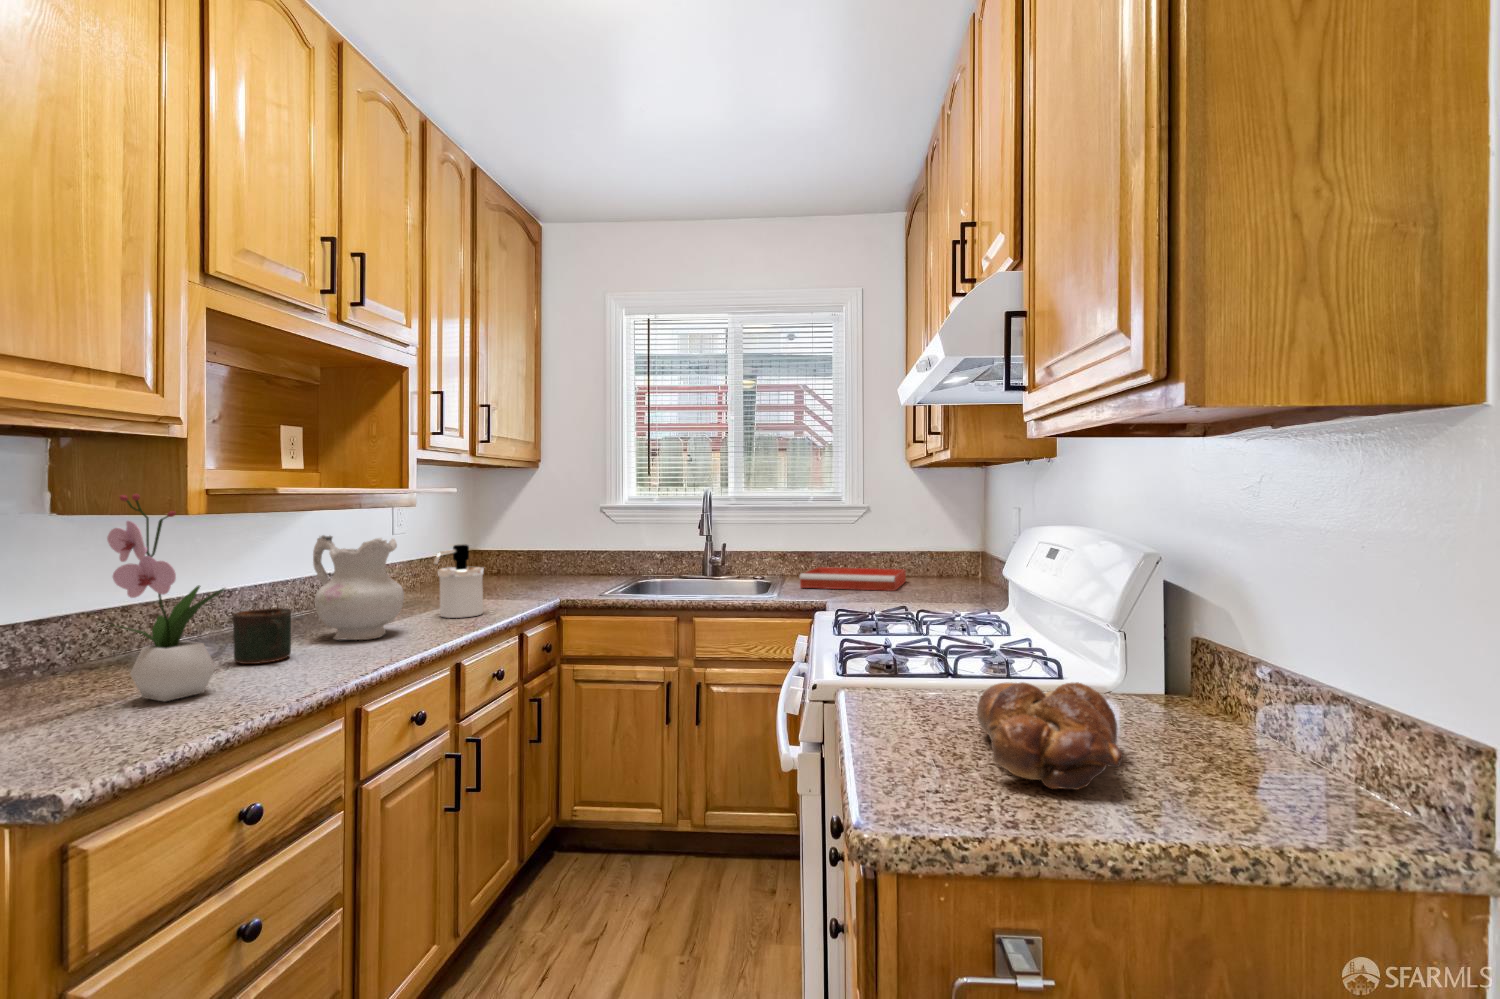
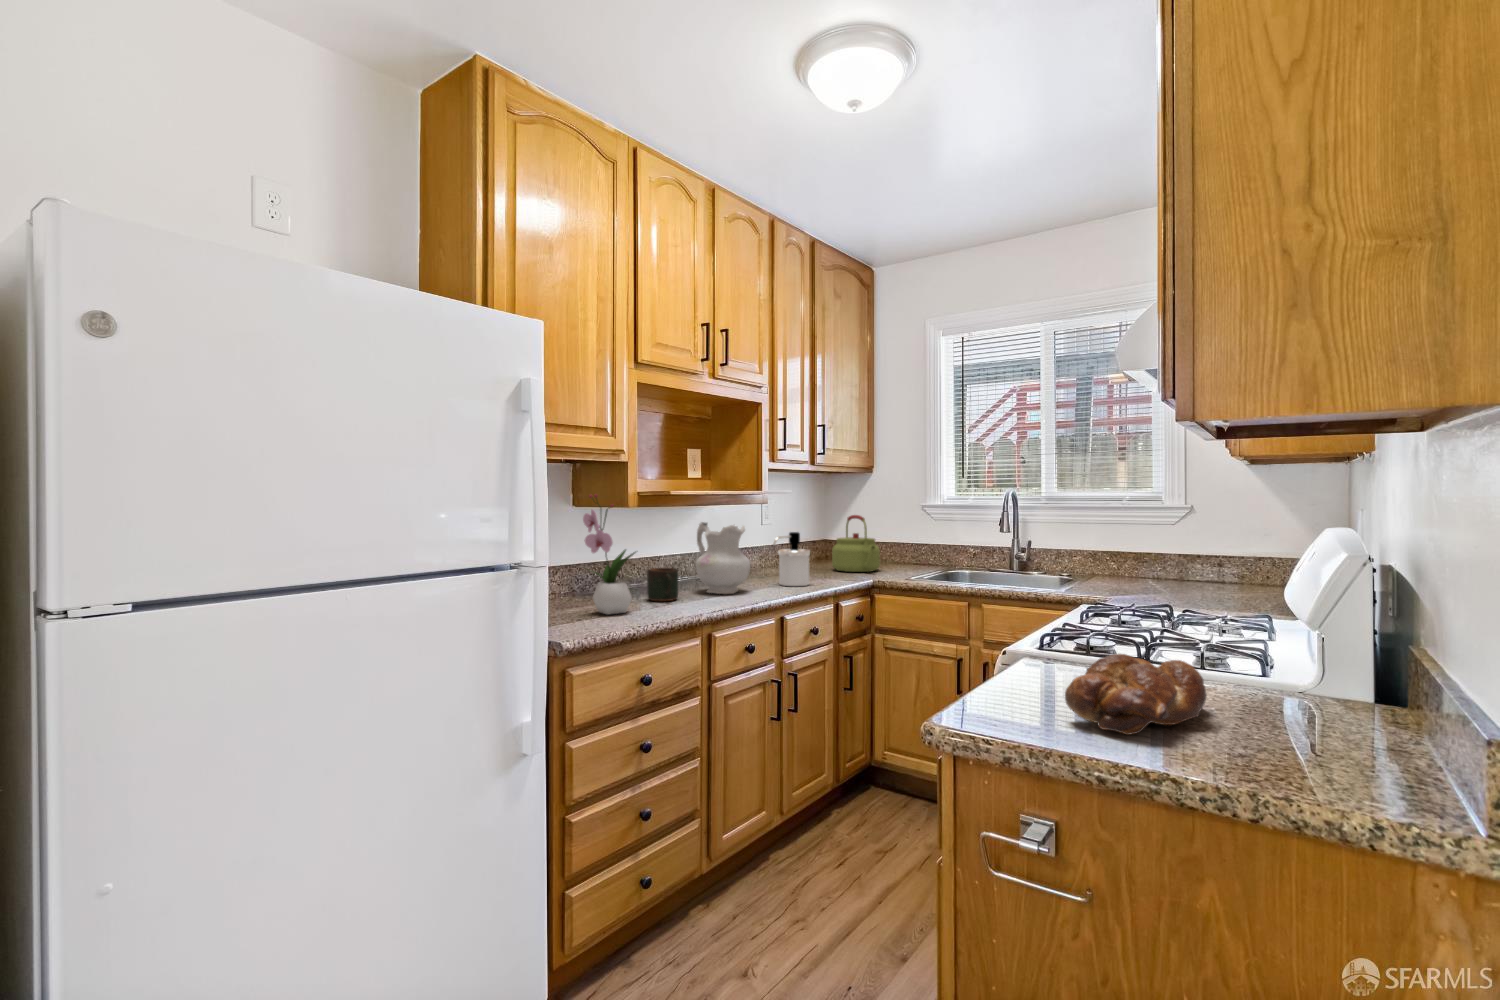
kettle: none [496,520,558,591] -> present [832,515,880,572]
tray: present [800,567,906,591] -> none [1099,568,1231,595]

